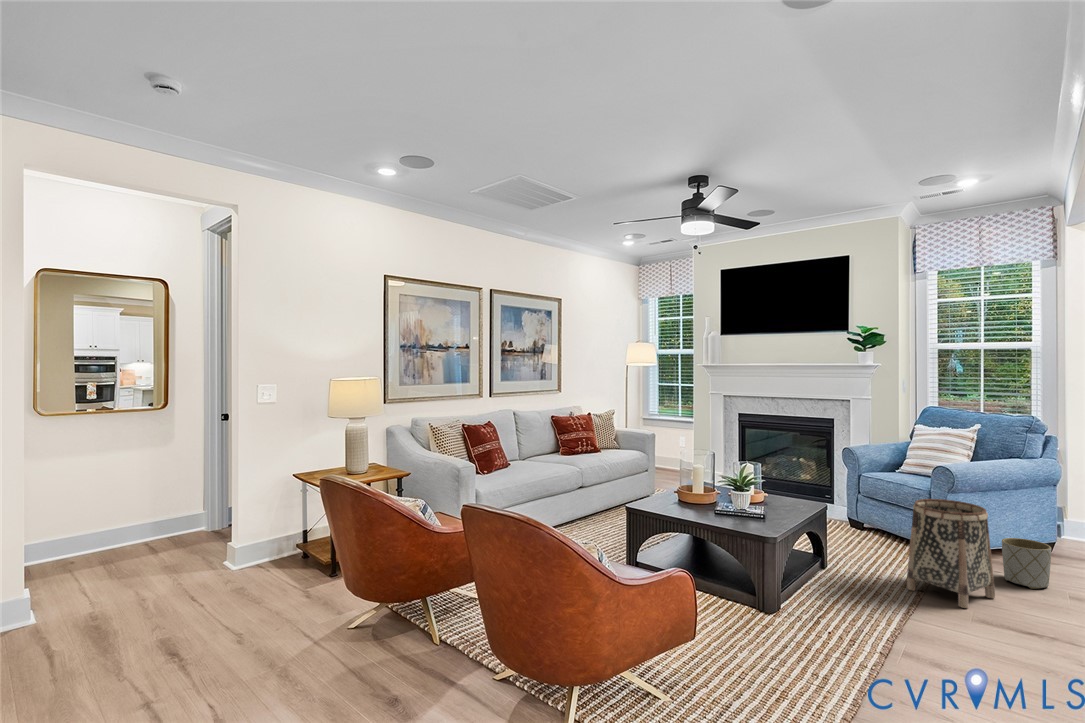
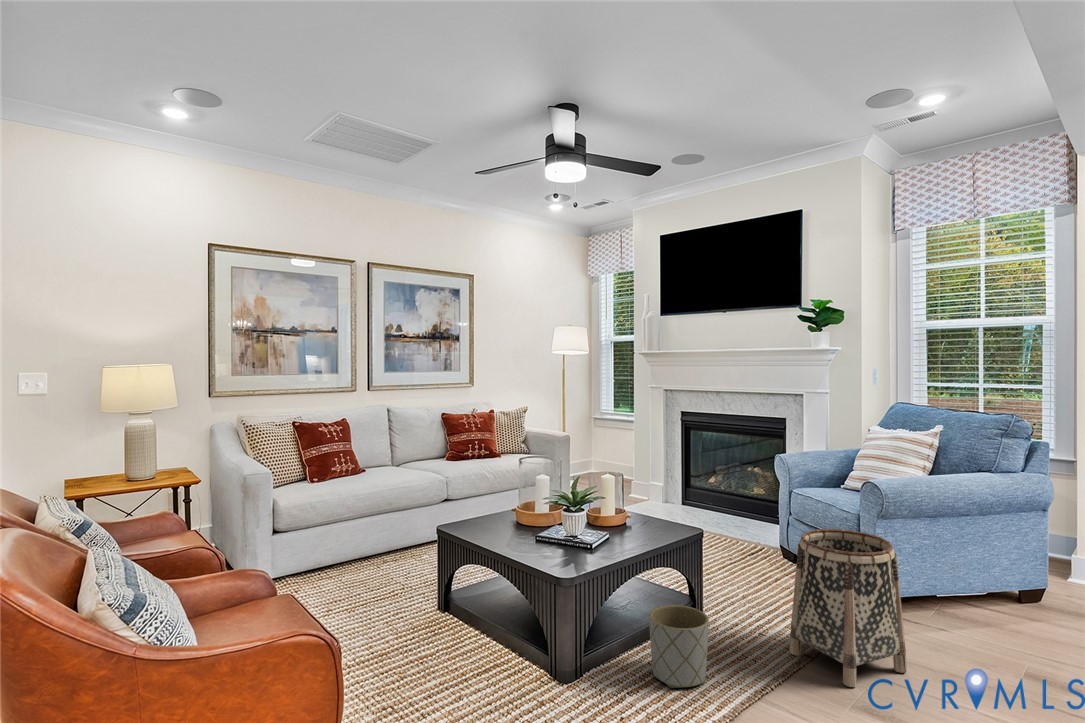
planter: present [1002,538,1051,589] -> present [649,605,709,688]

